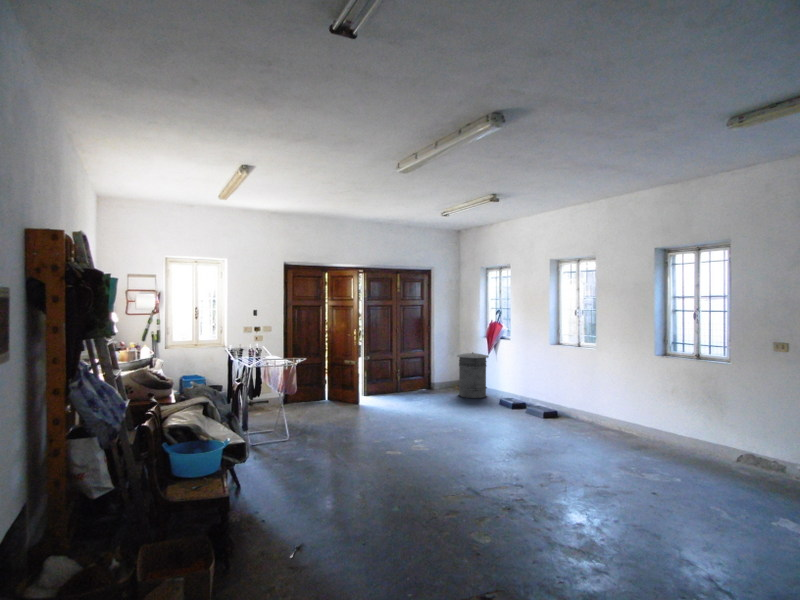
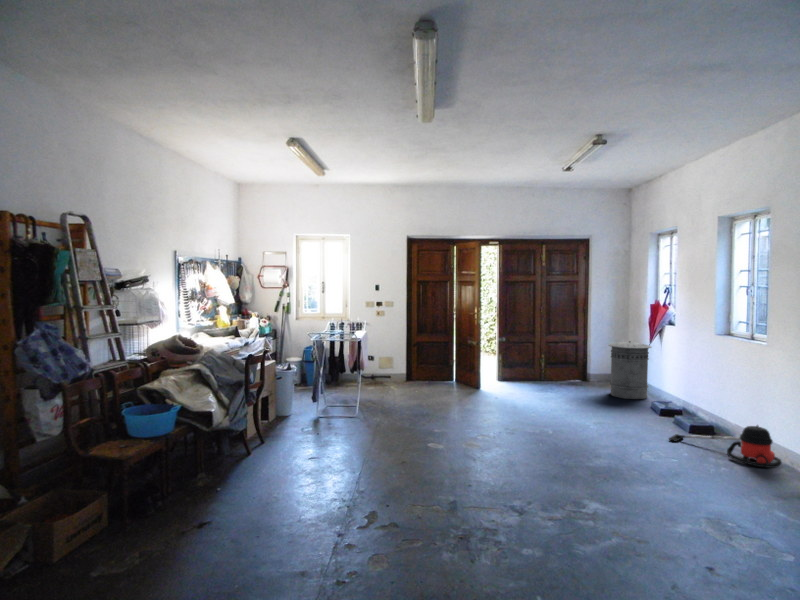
vacuum cleaner: none [542,407,620,436] -> present [669,425,781,468]

